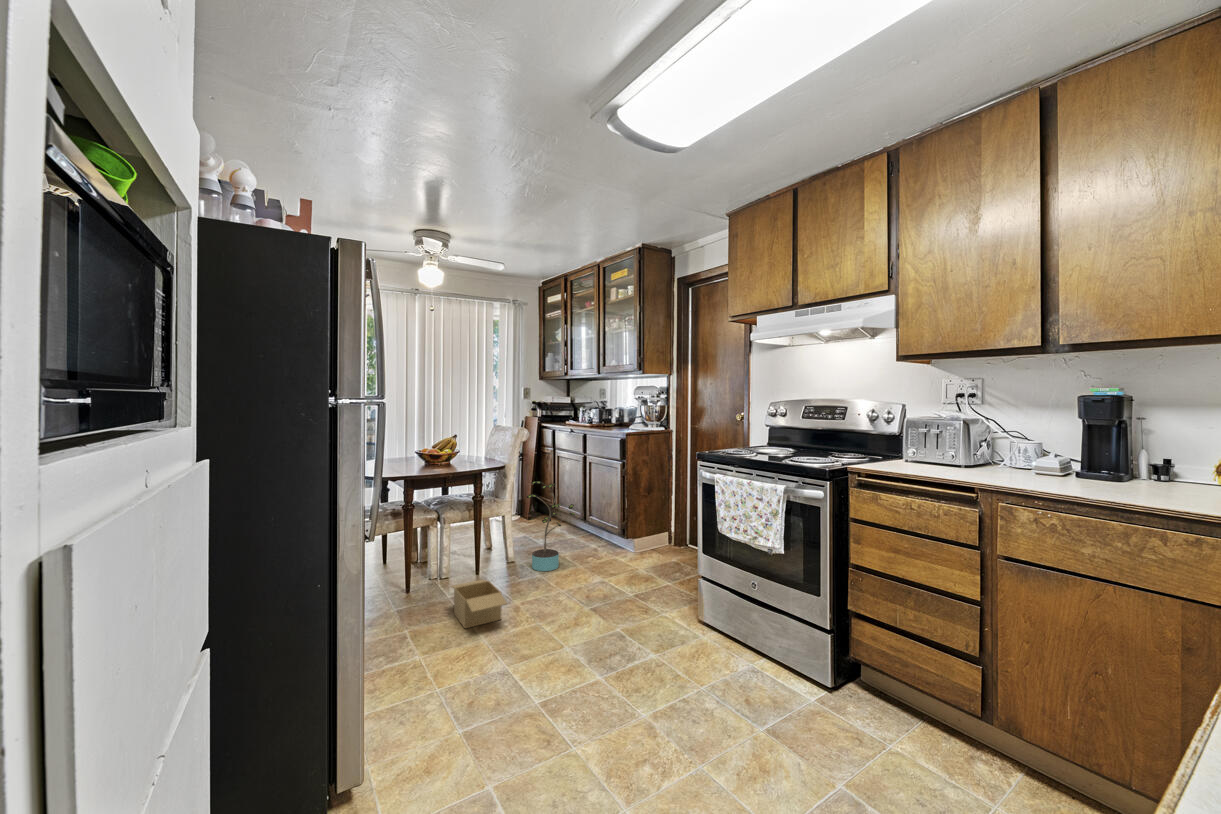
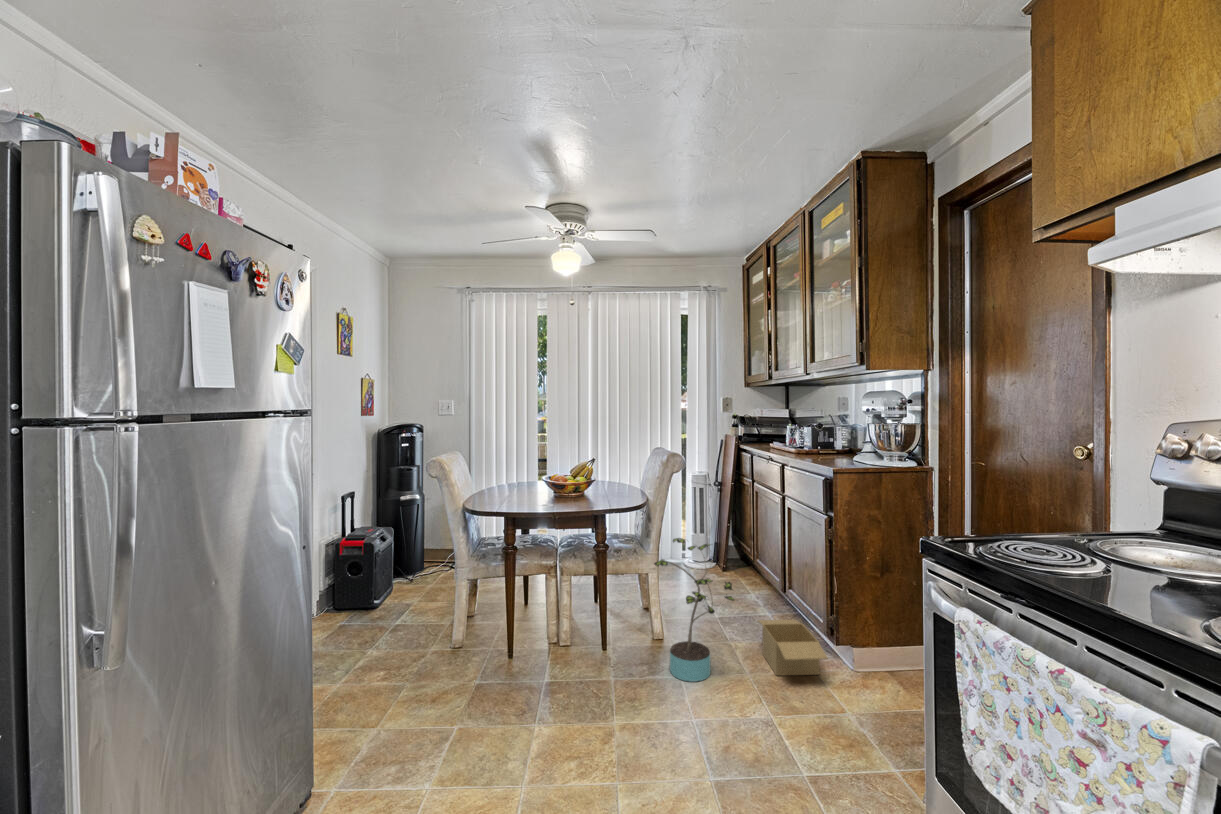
cardboard box: present [451,580,507,628] -> present [758,620,828,676]

